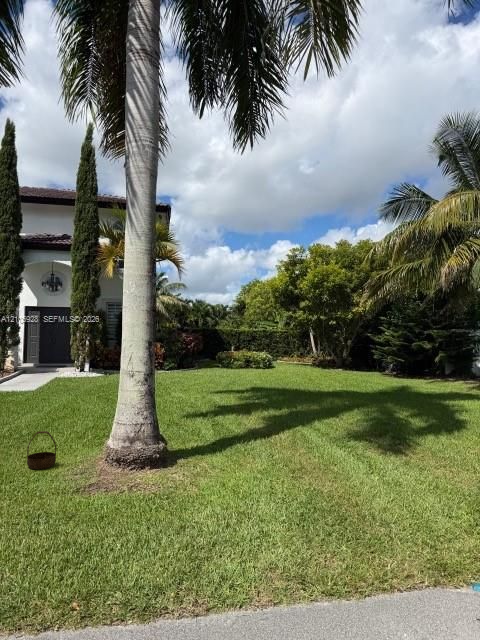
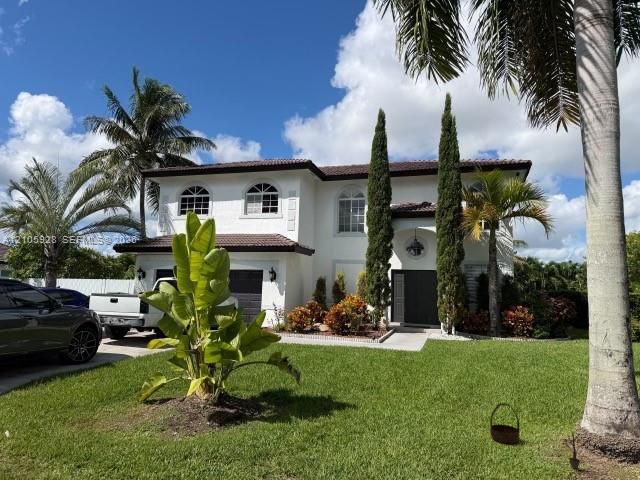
decorative plant: none [72,449,99,482] -> present [560,432,586,469]

